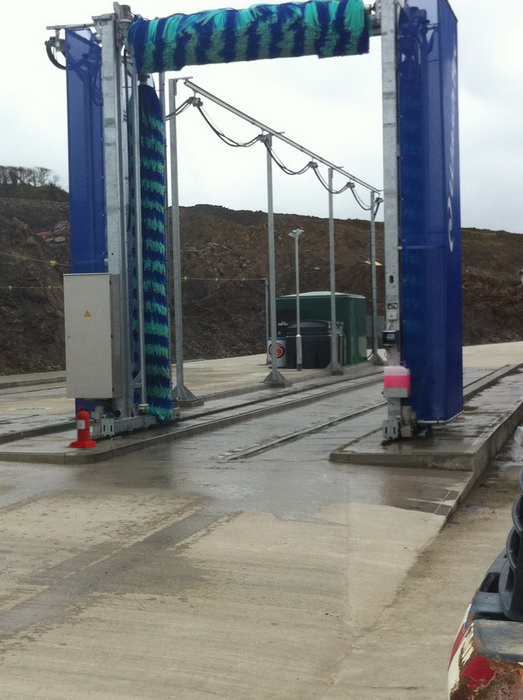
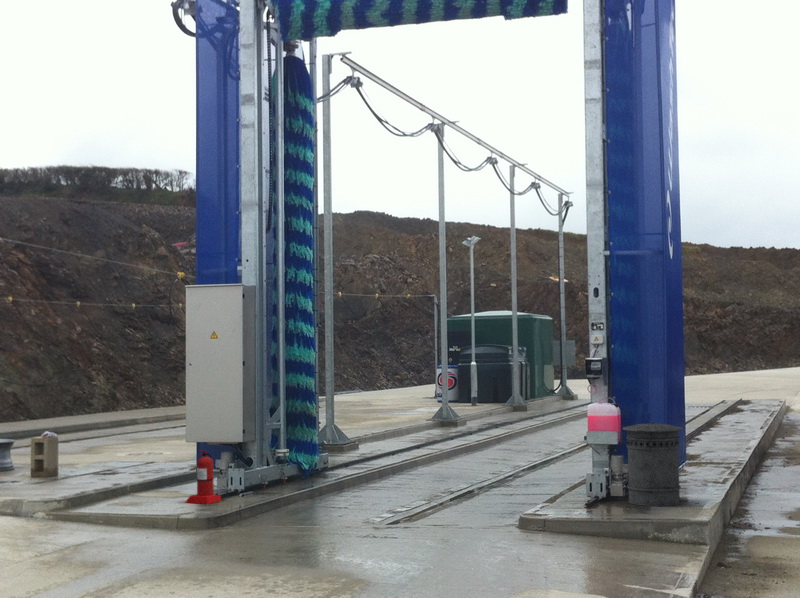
trash can: none [411,379,457,444] -> present [623,422,683,506]

